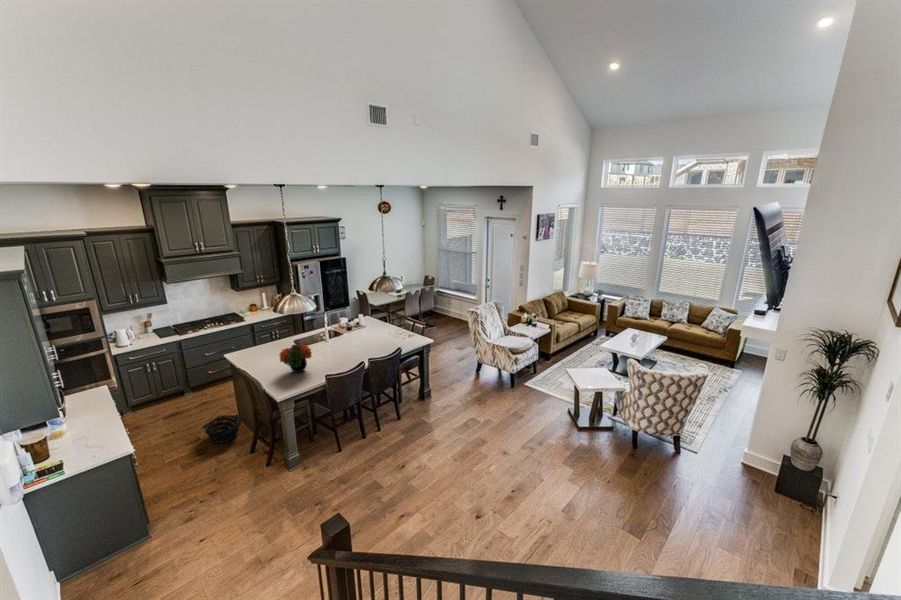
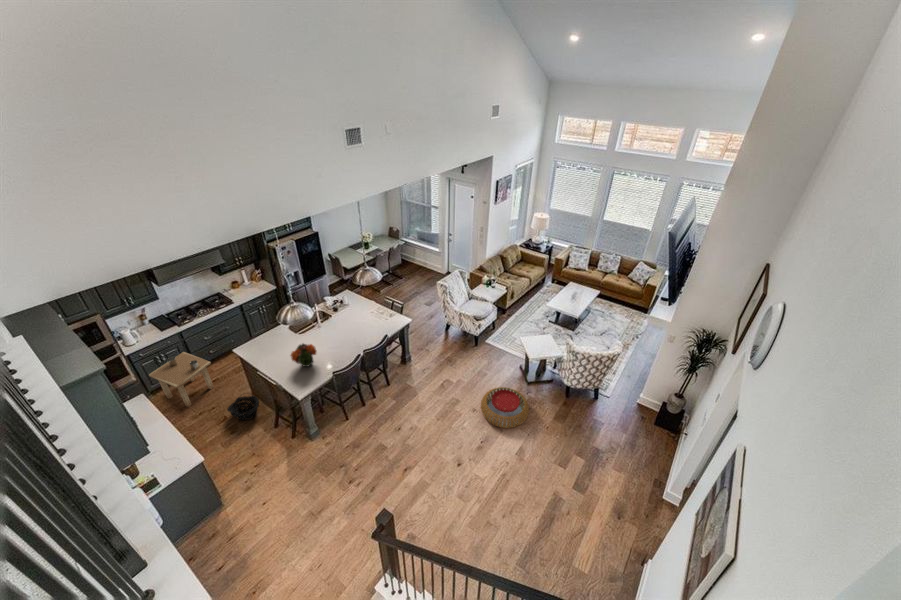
side table: none [132,365,202,425] -> present [149,352,214,407]
pouf: none [513,426,580,477] -> present [481,387,529,428]

